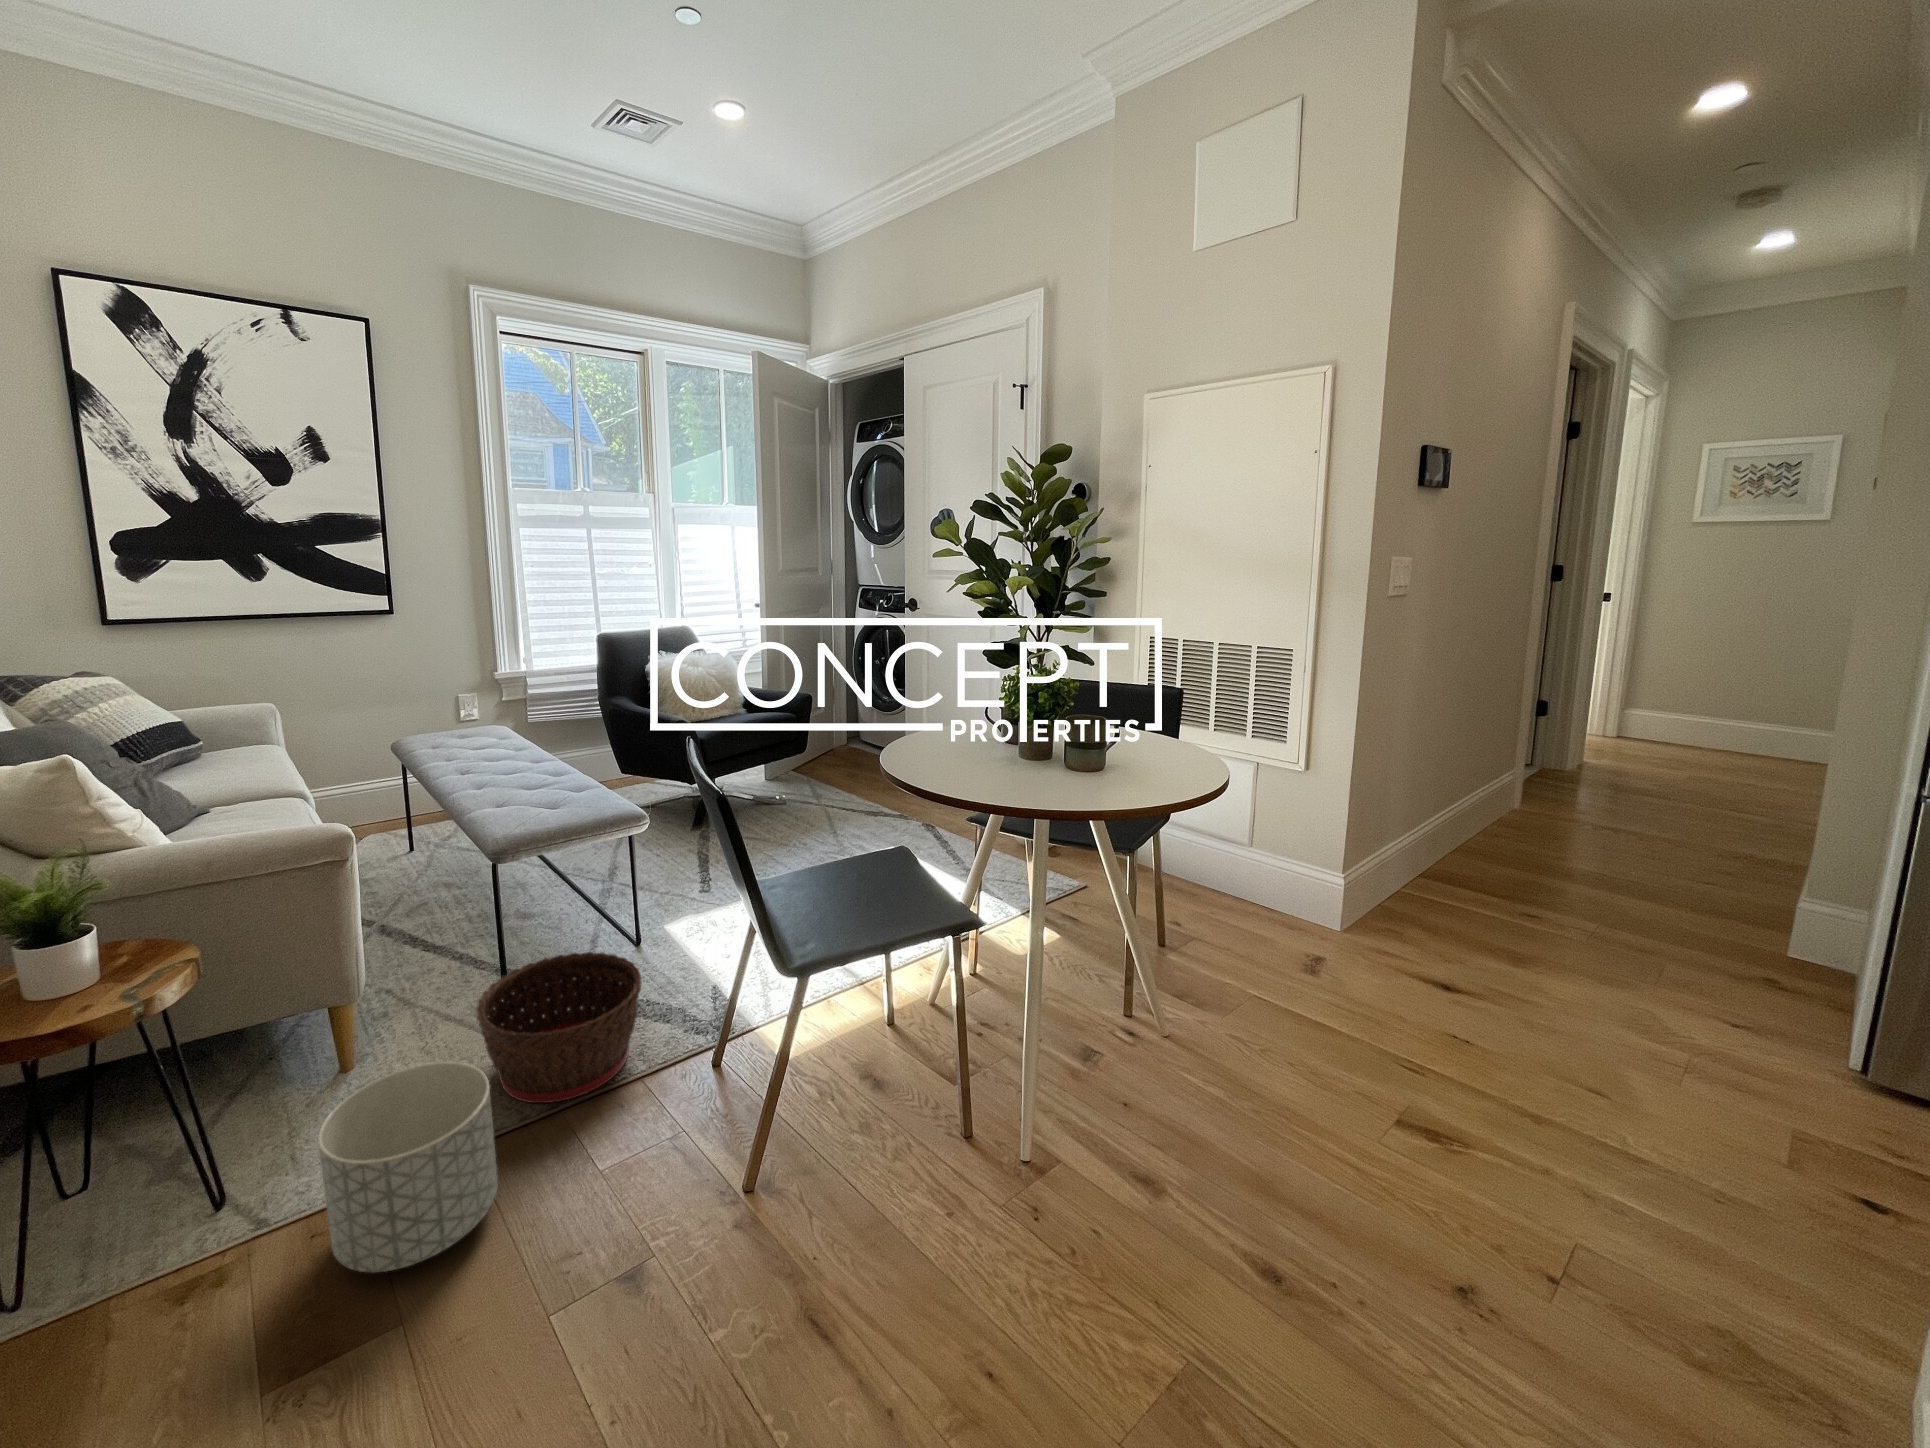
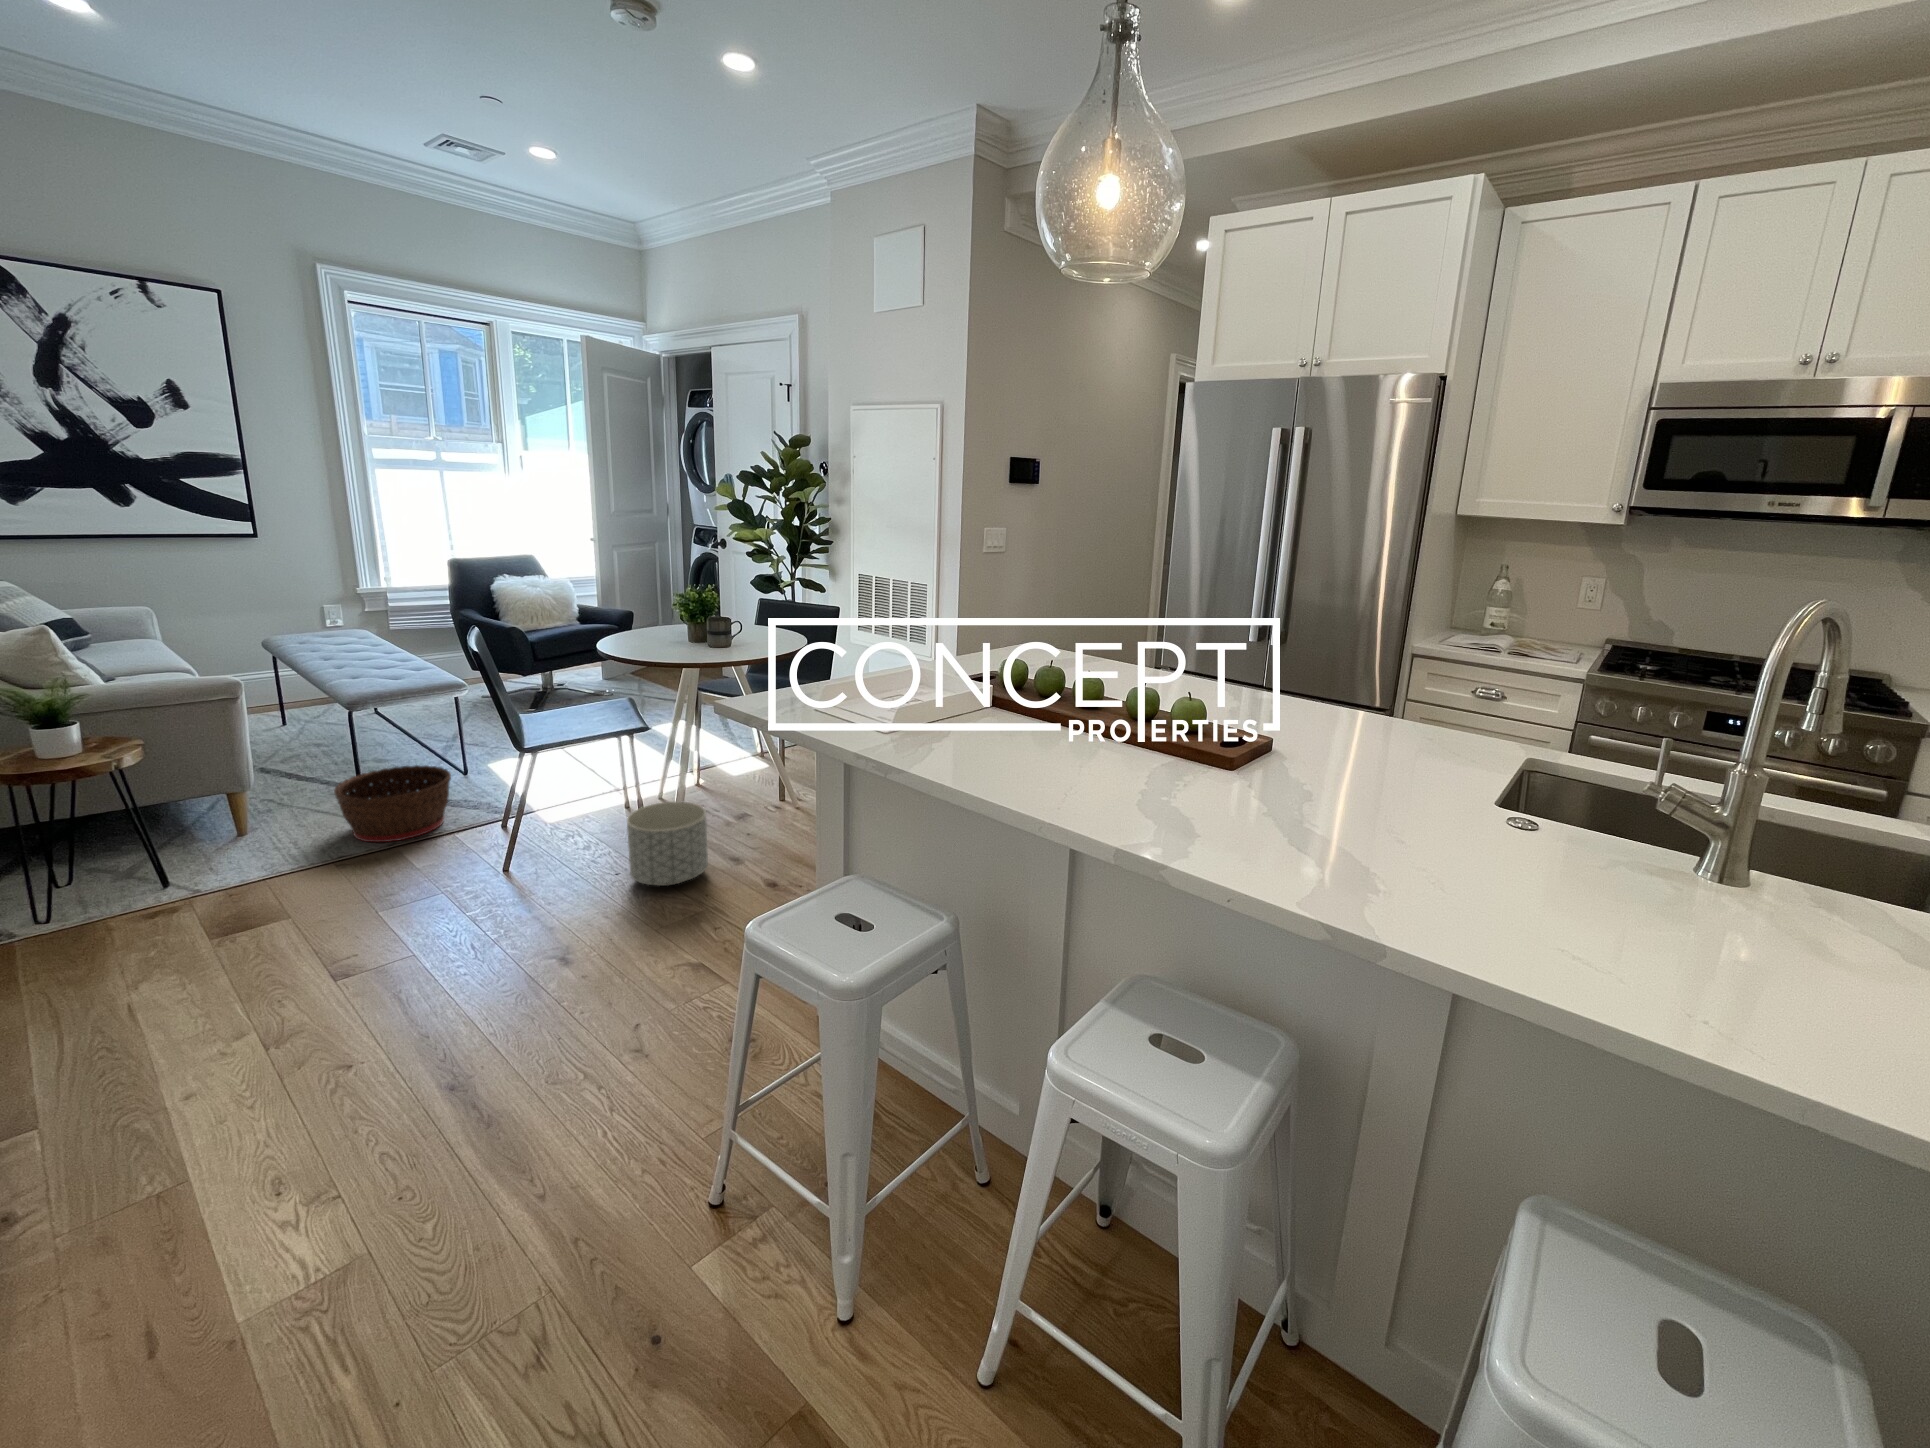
planter: present [318,1062,498,1273] -> present [627,801,708,886]

